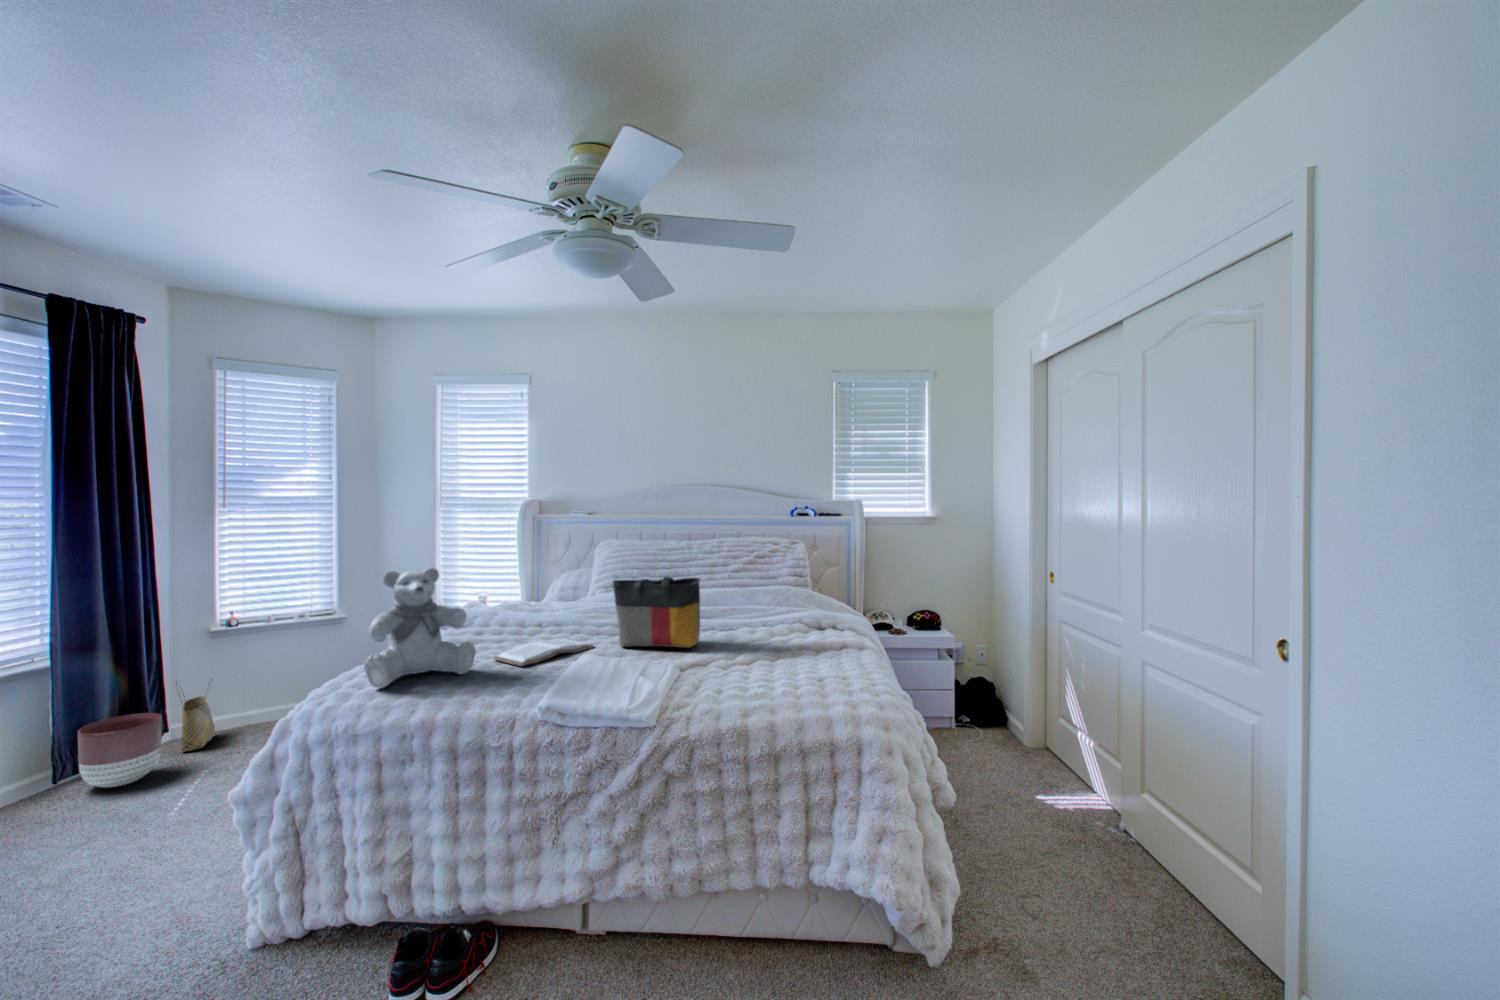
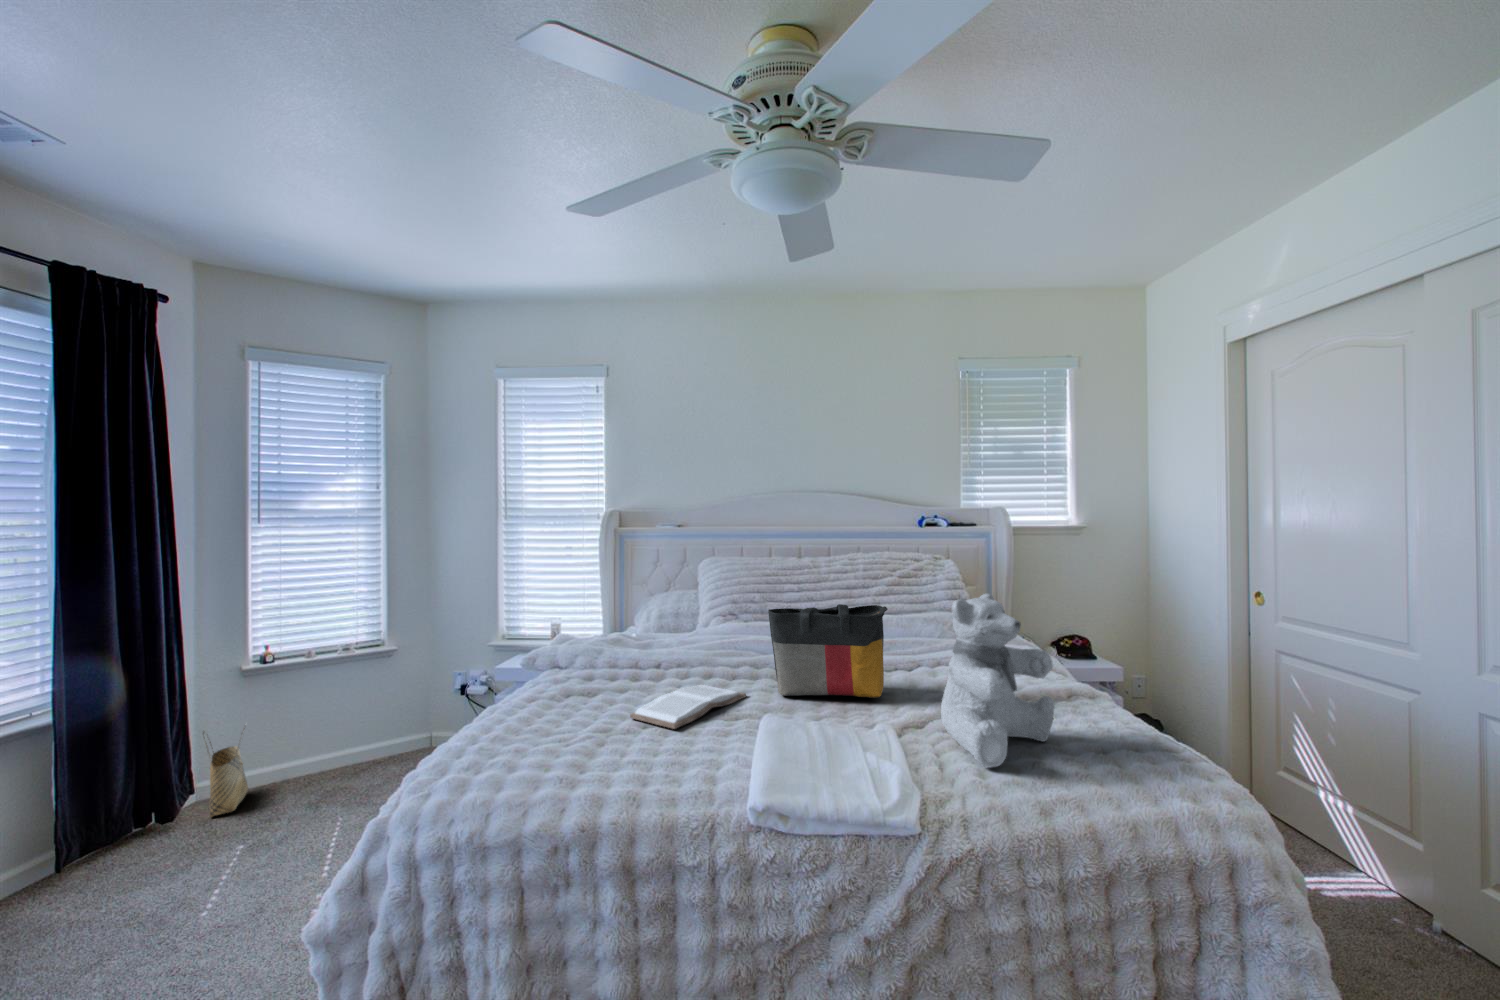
teddy bear: present [364,568,476,688] -> present [941,594,1055,768]
planter: present [78,713,162,788] -> none [86,773,188,870]

